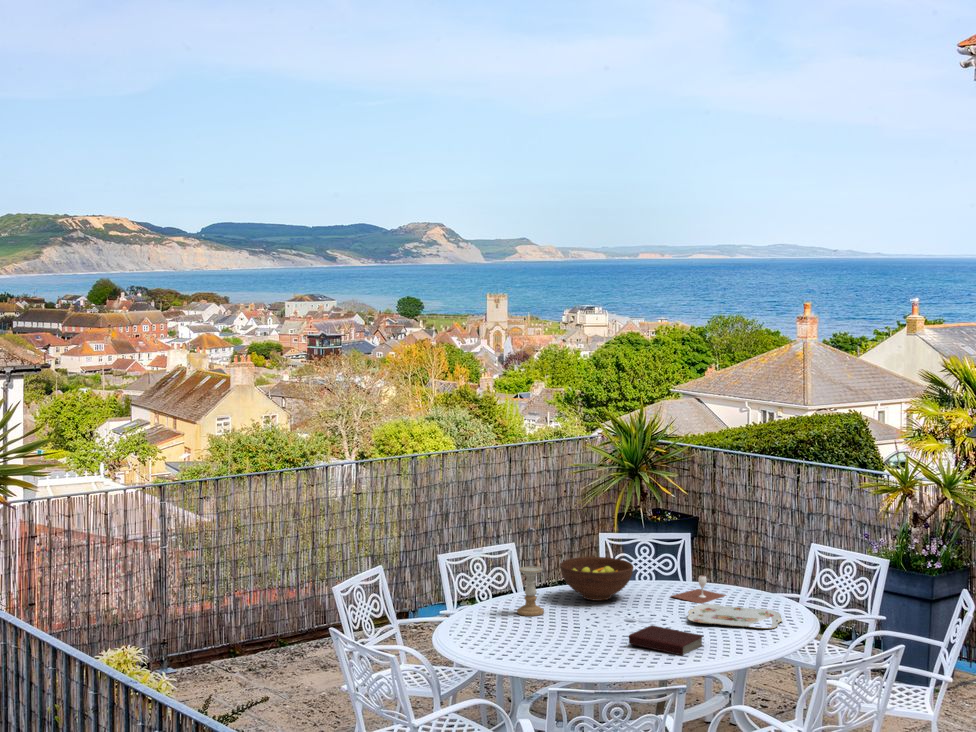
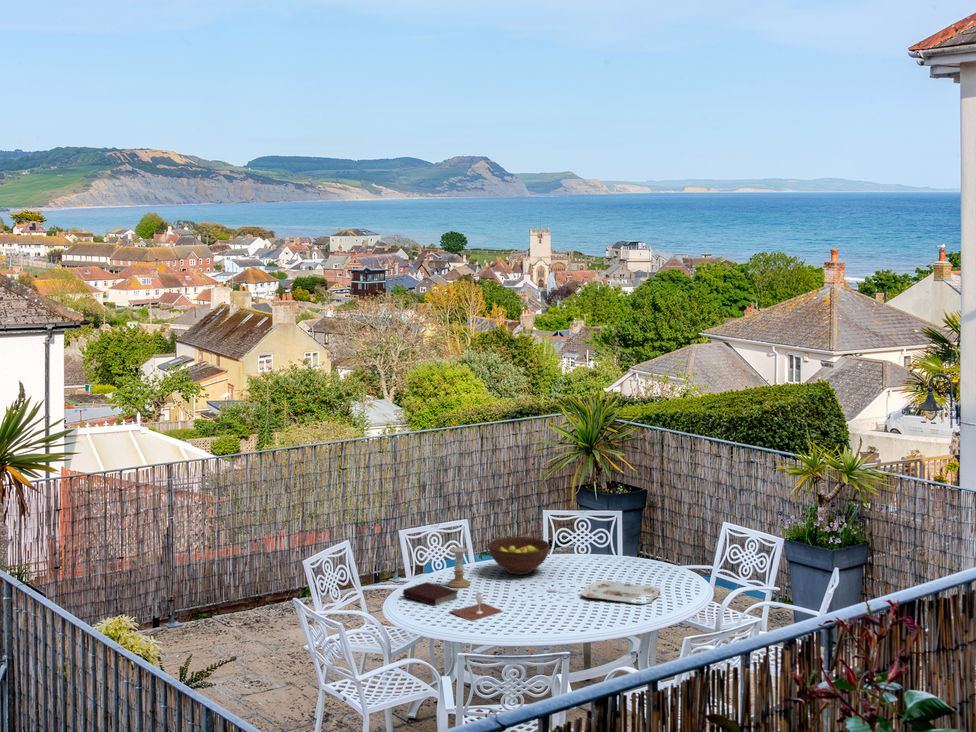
wine glass: present [671,575,726,604] -> present [450,593,503,621]
book: present [629,625,704,655] -> present [403,582,458,605]

